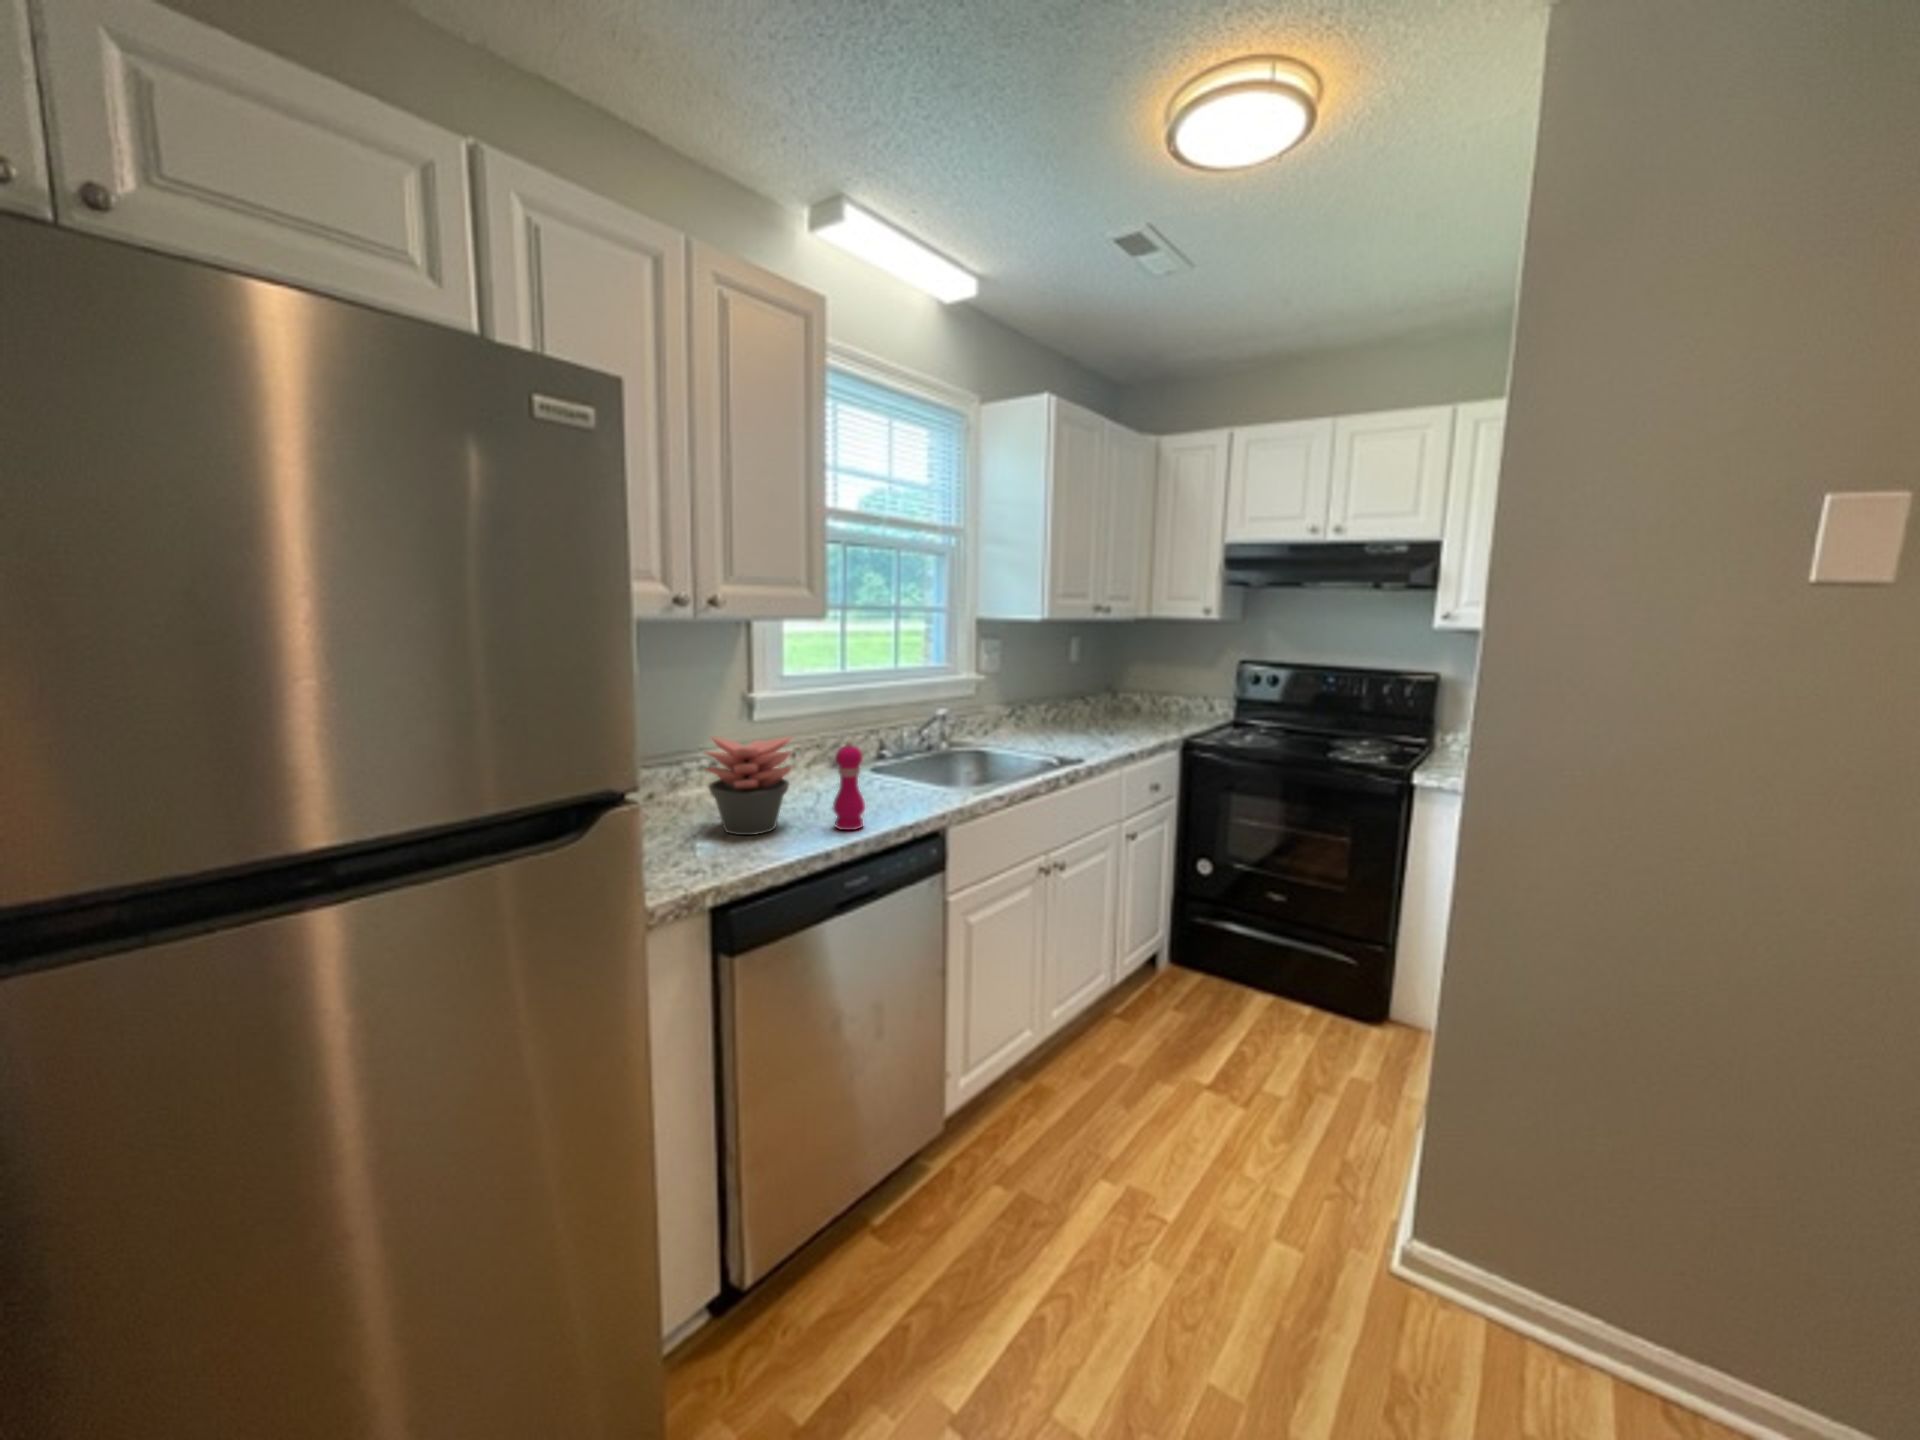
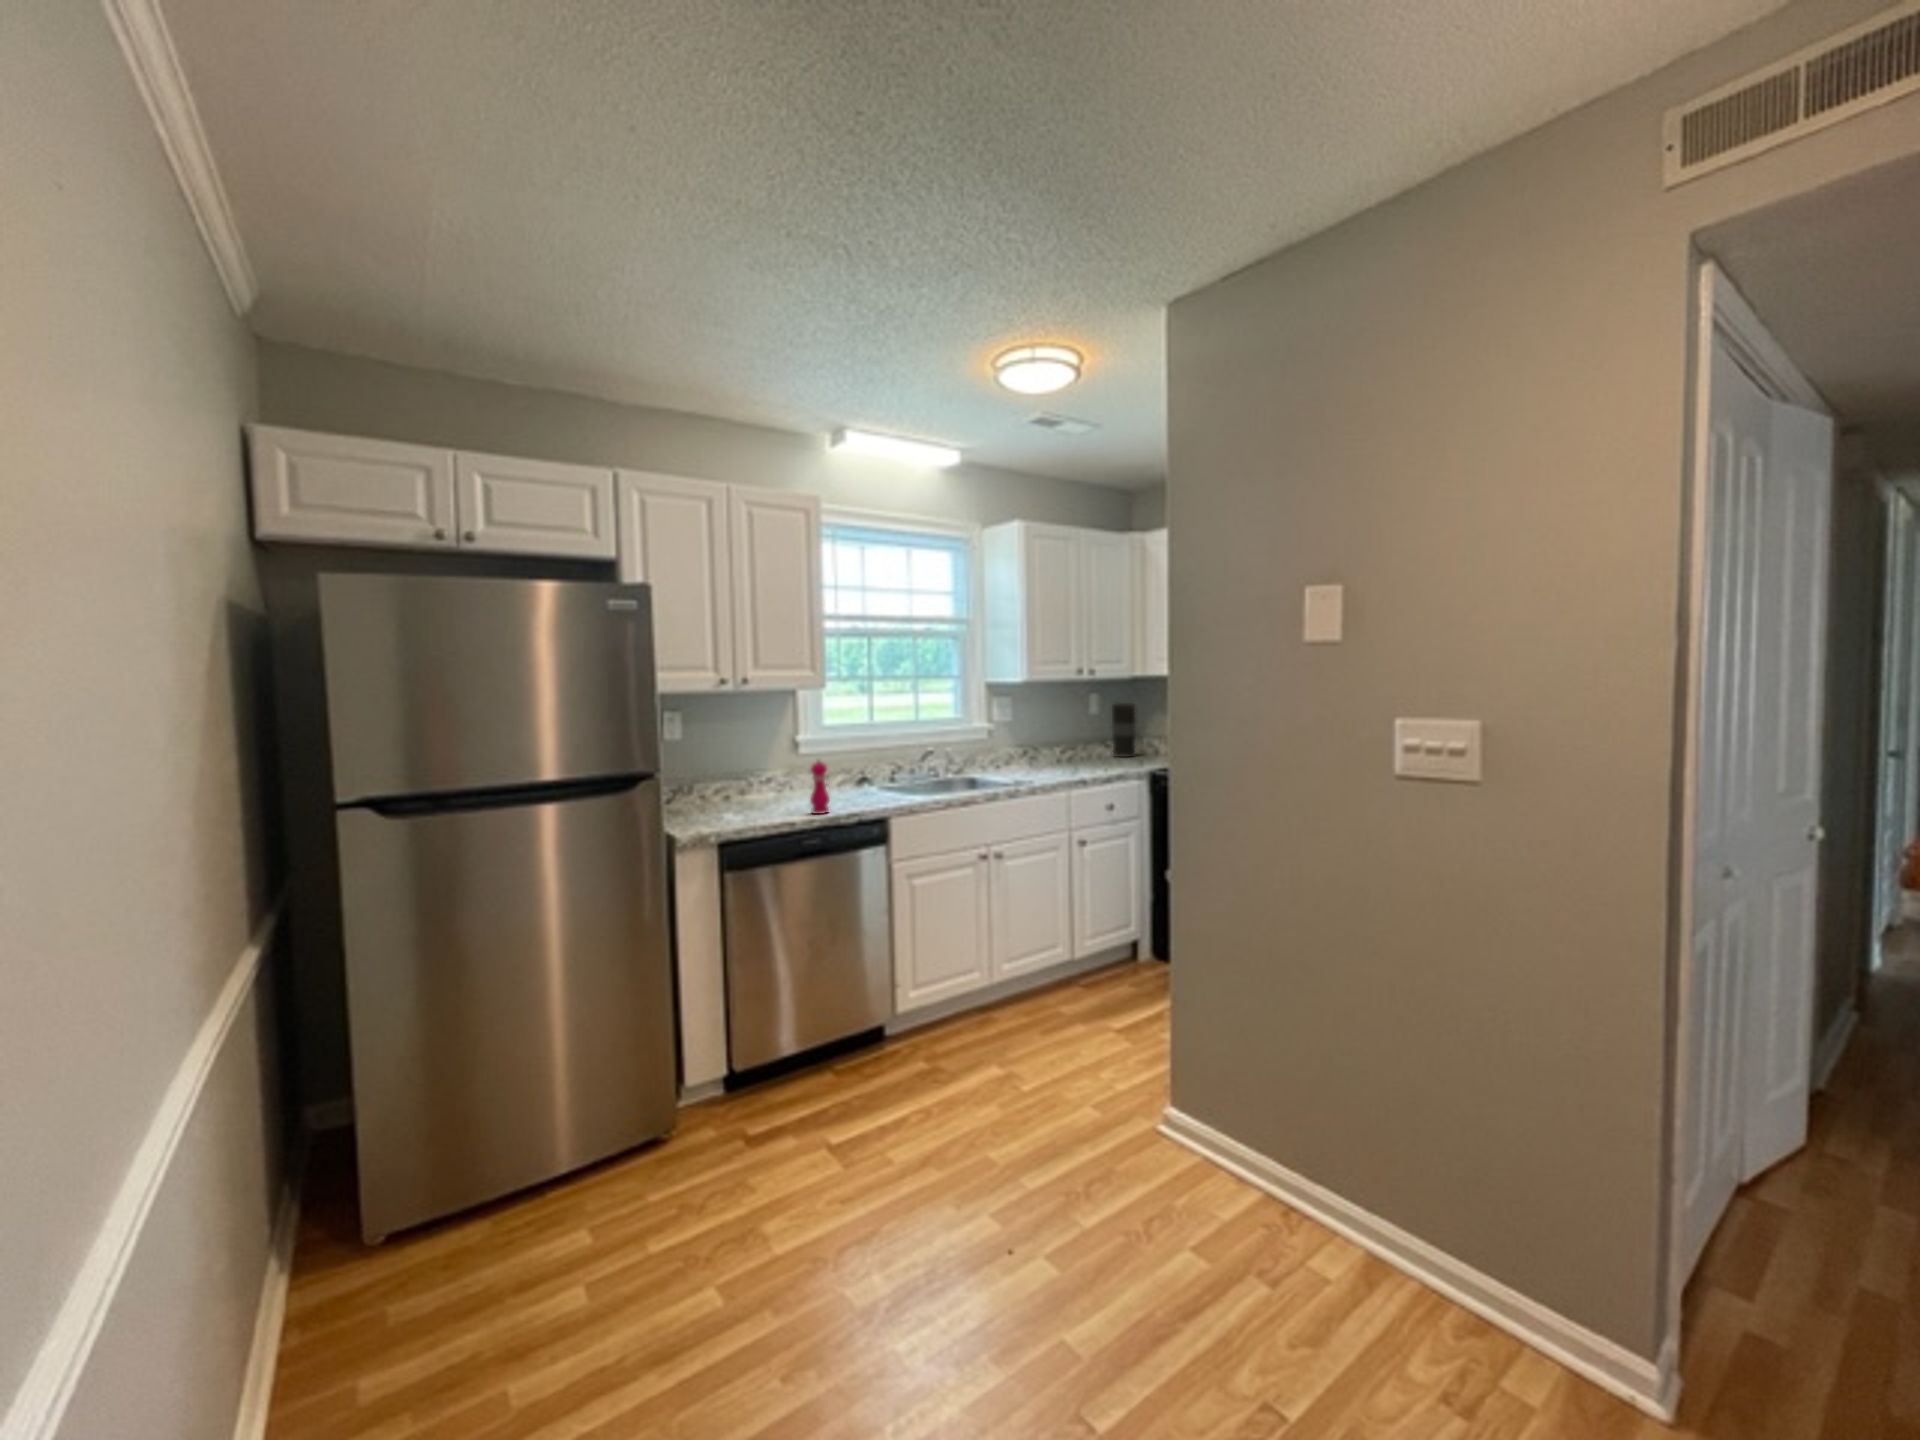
vase: none [1091,647,1121,712] -> present [1112,703,1136,757]
succulent plant: present [704,736,791,835] -> none [735,758,791,815]

